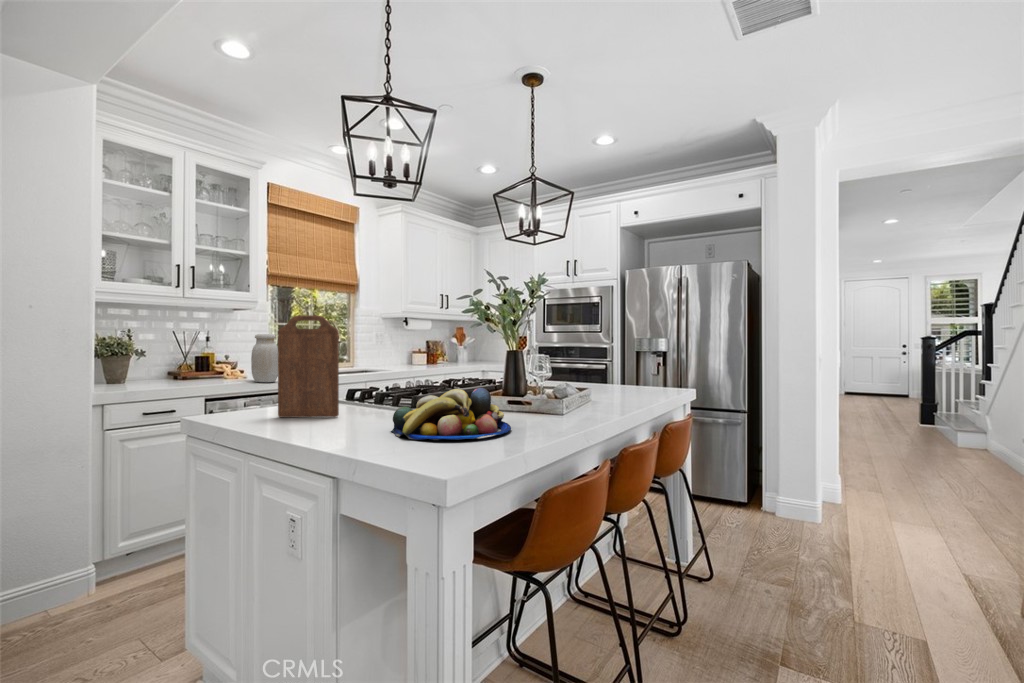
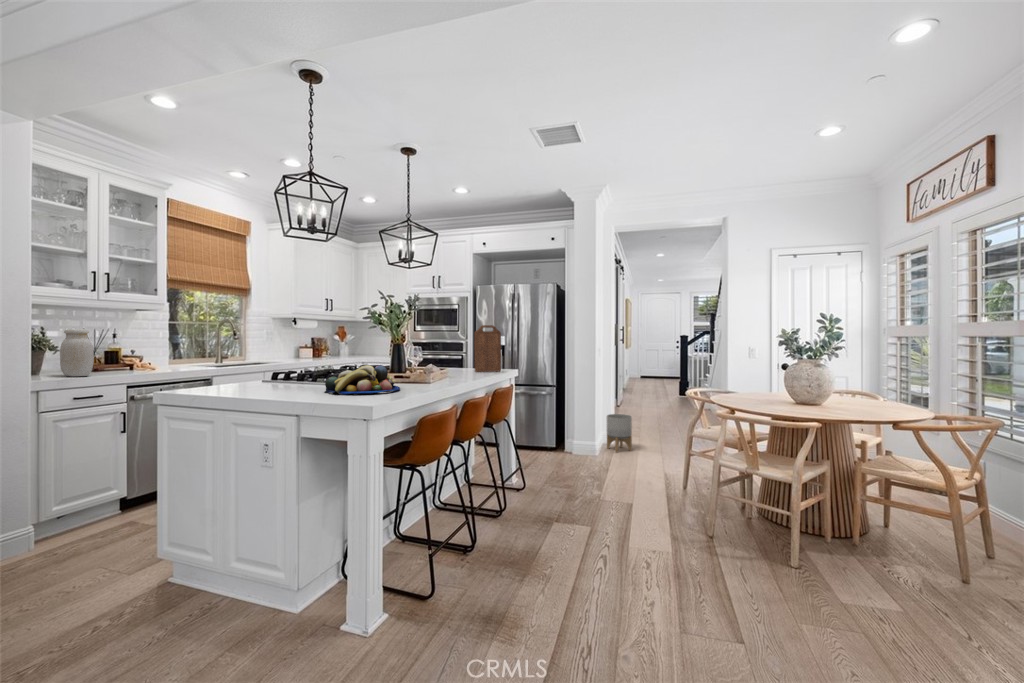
cutting board: present [278,315,339,417] -> present [475,325,501,372]
jar: present [251,334,278,382] -> present [60,329,94,376]
planter: none [828,457,874,518] -> present [607,414,632,452]

